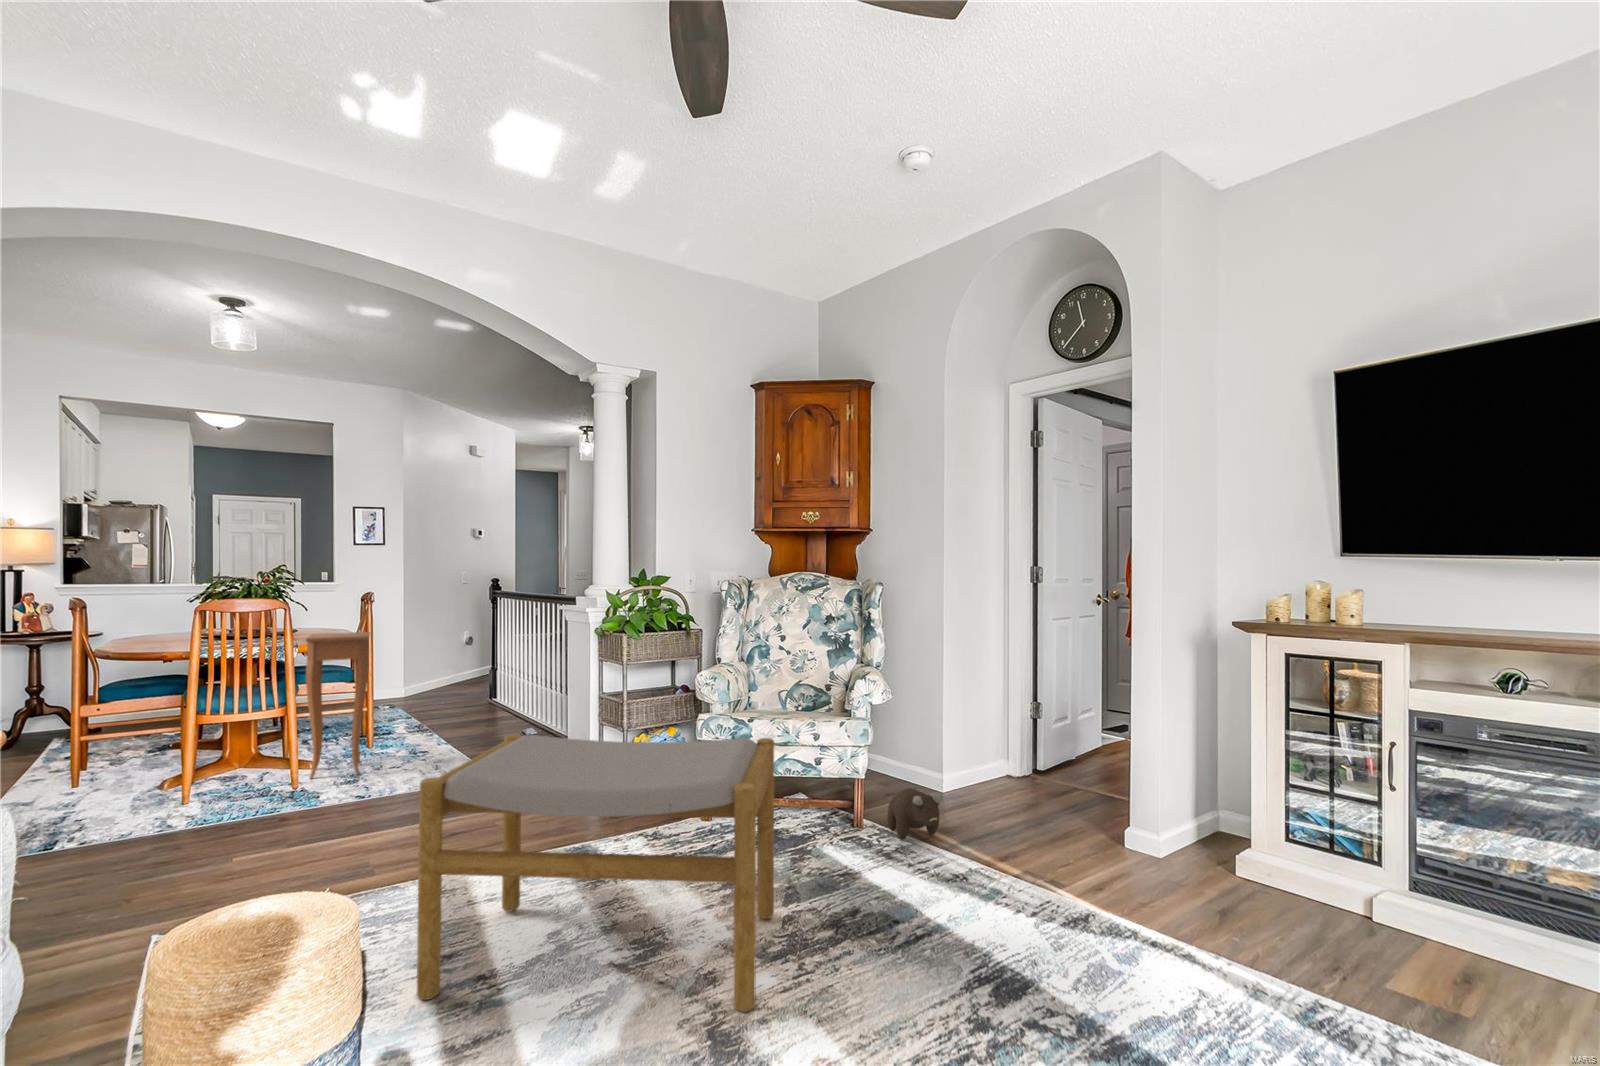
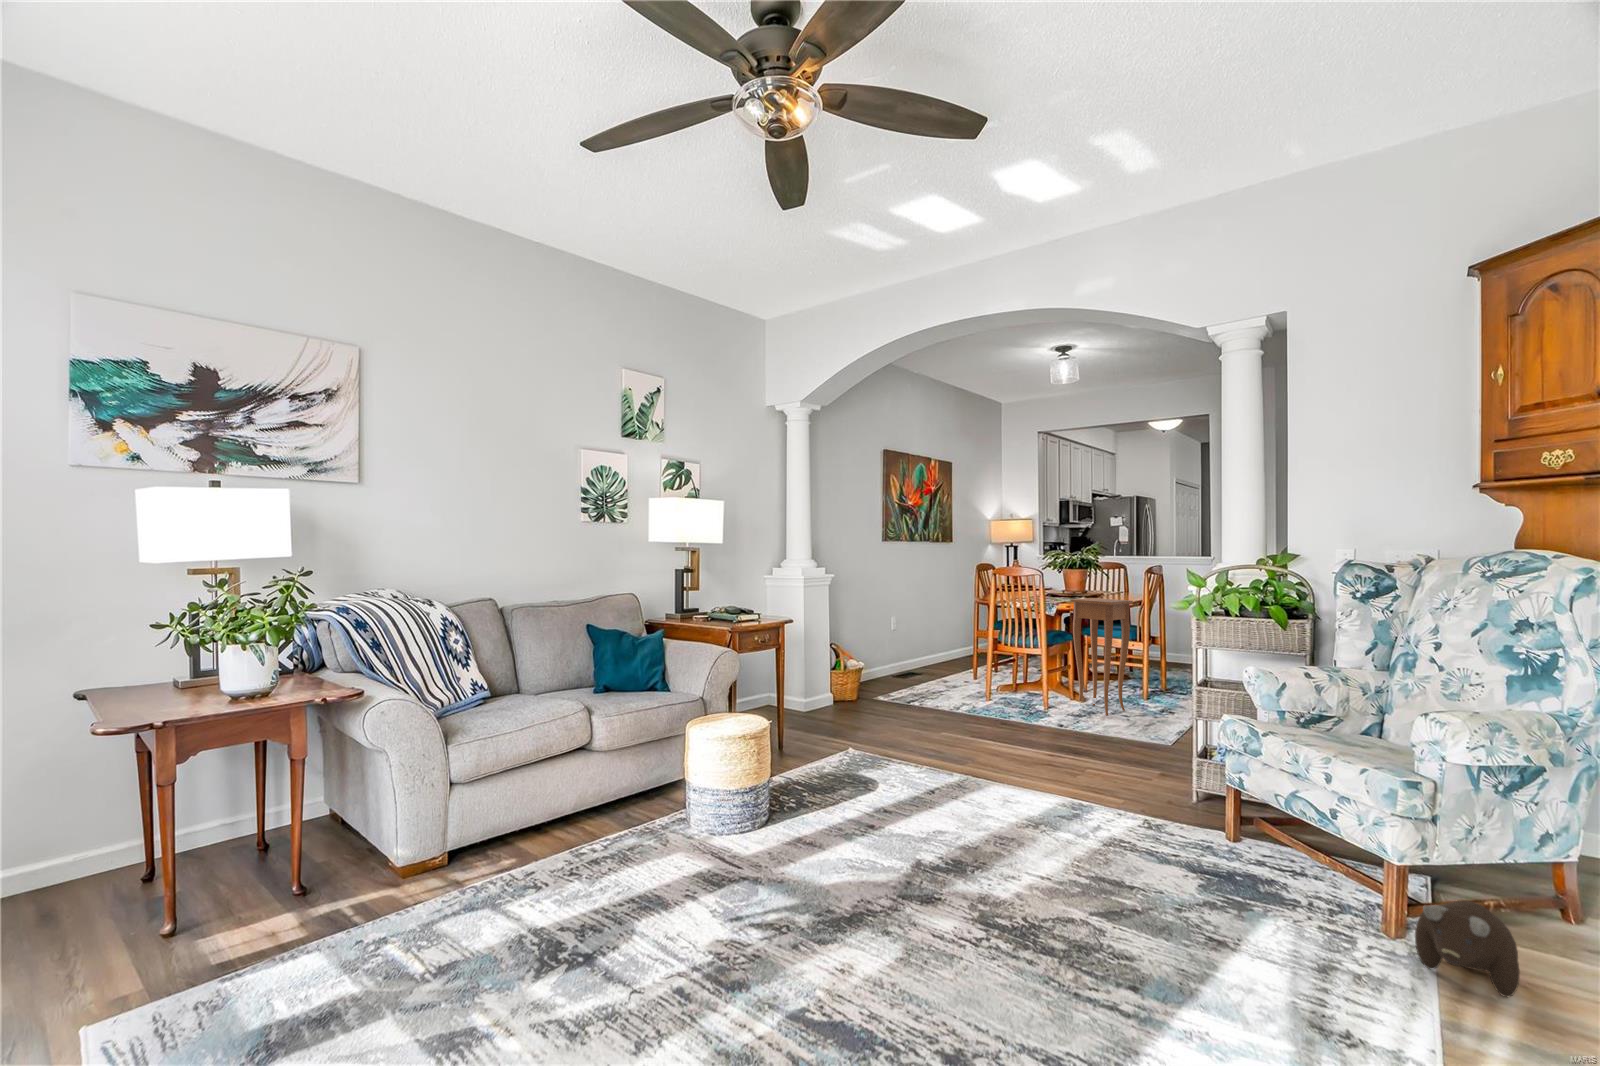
footstool: present [417,734,774,1012] -> none [844,668,1080,910]

